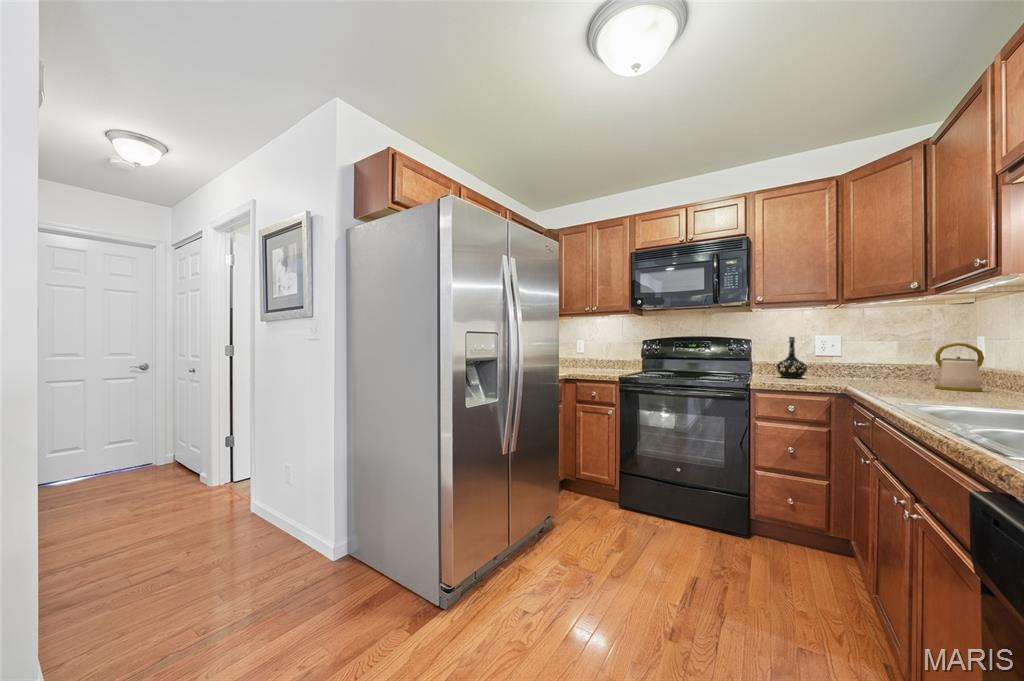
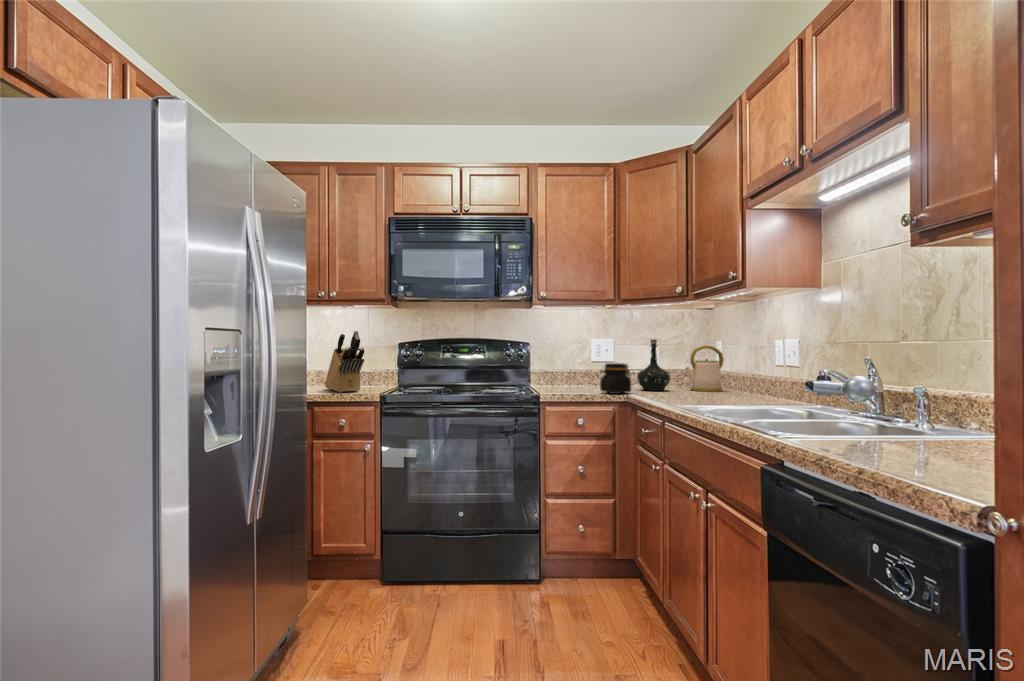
knife block: none [585,330,609,372] -> present [325,331,364,392]
bottle: present [776,337,807,378] -> present [637,340,670,391]
jar: none [814,358,851,386] -> present [600,363,631,394]

